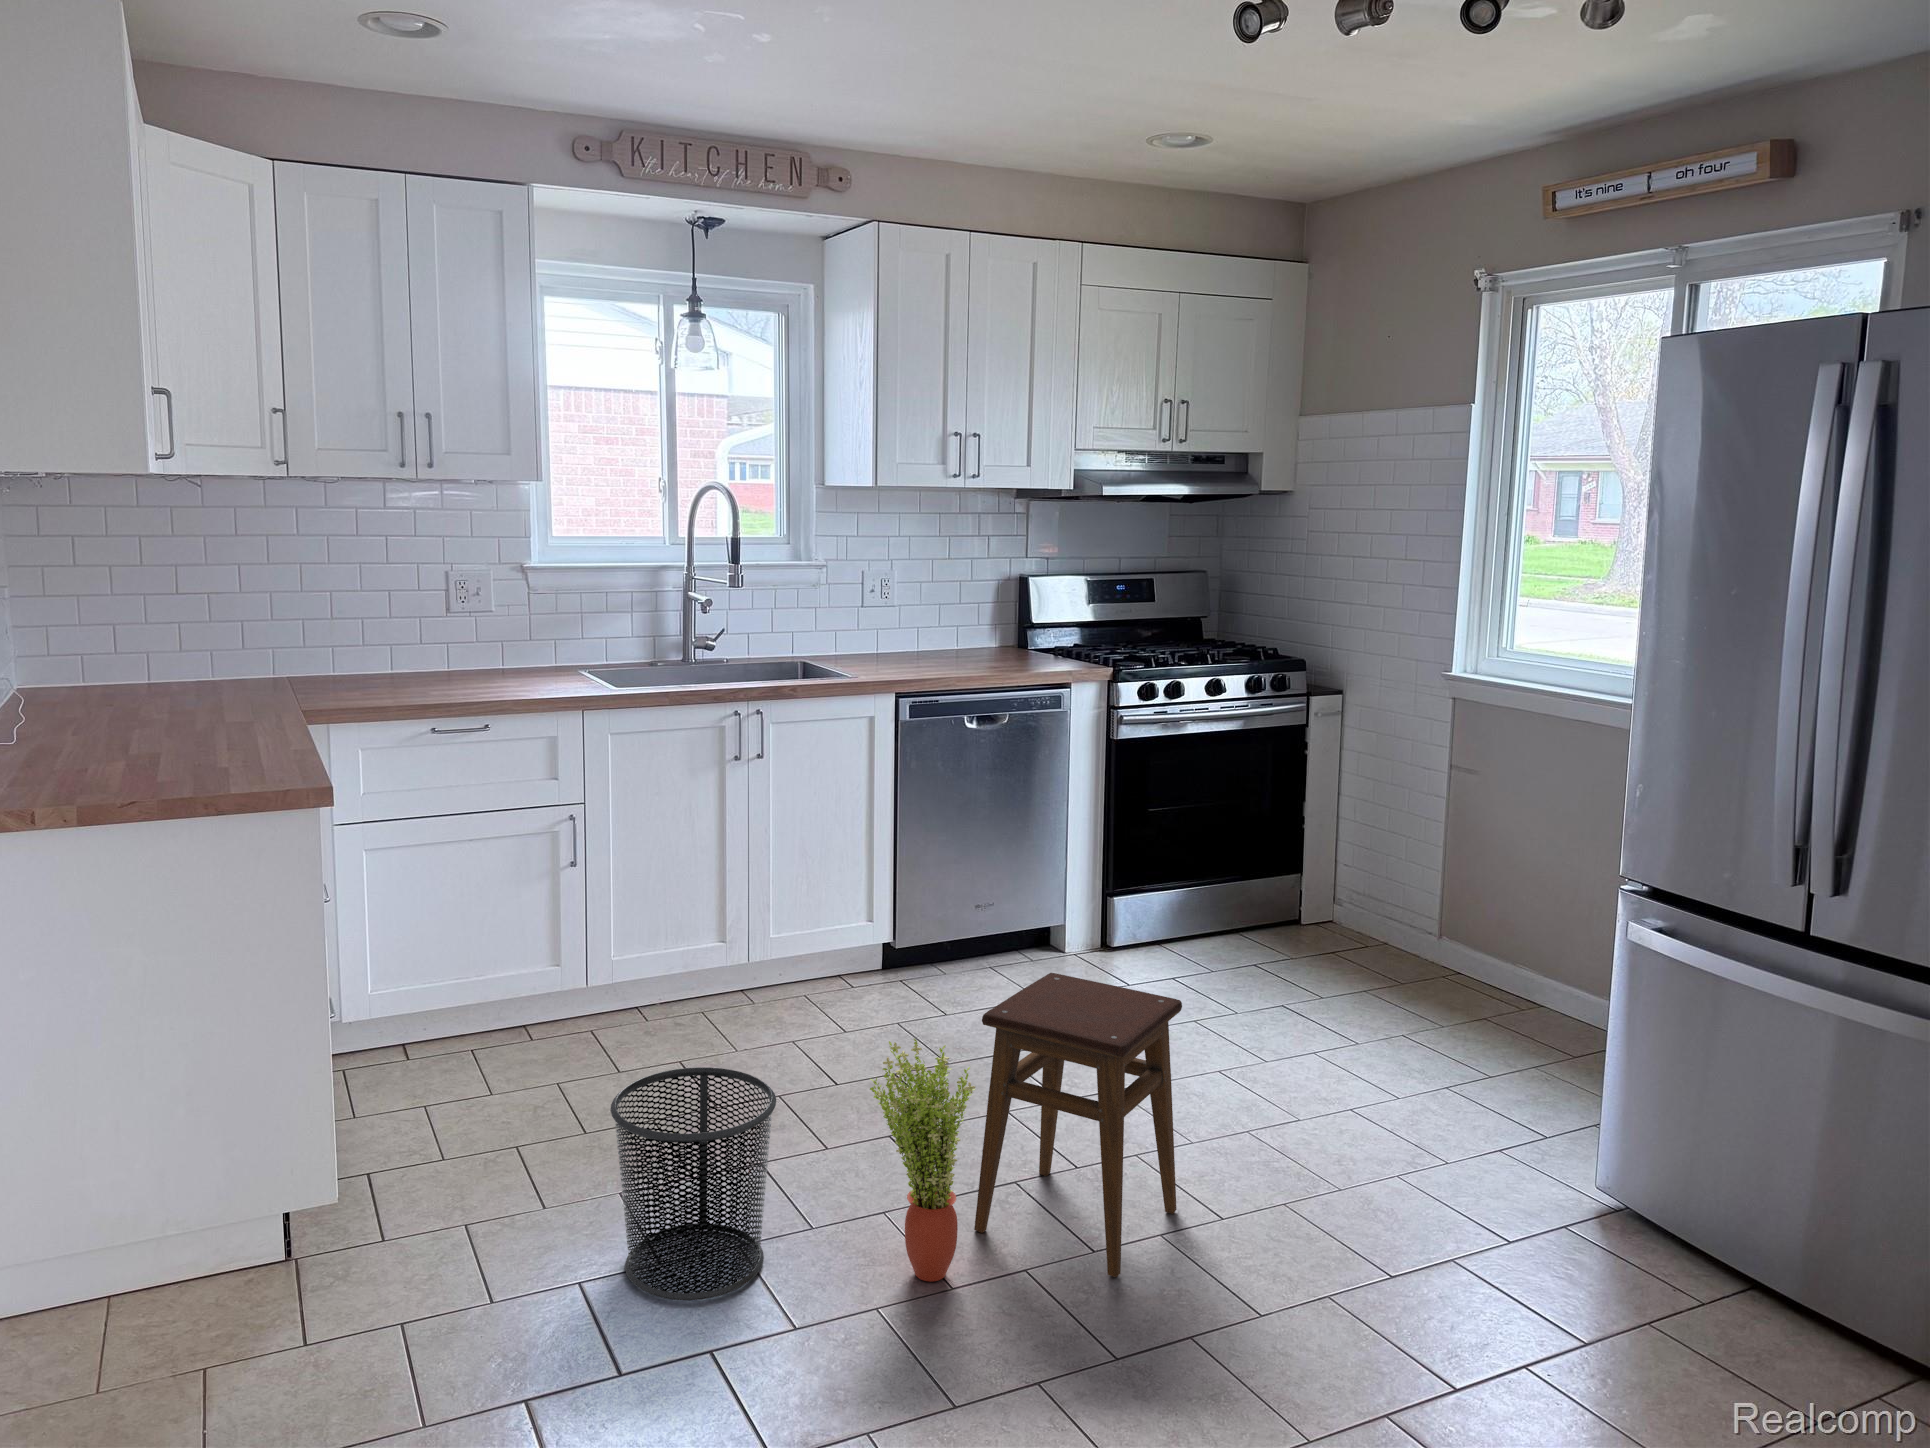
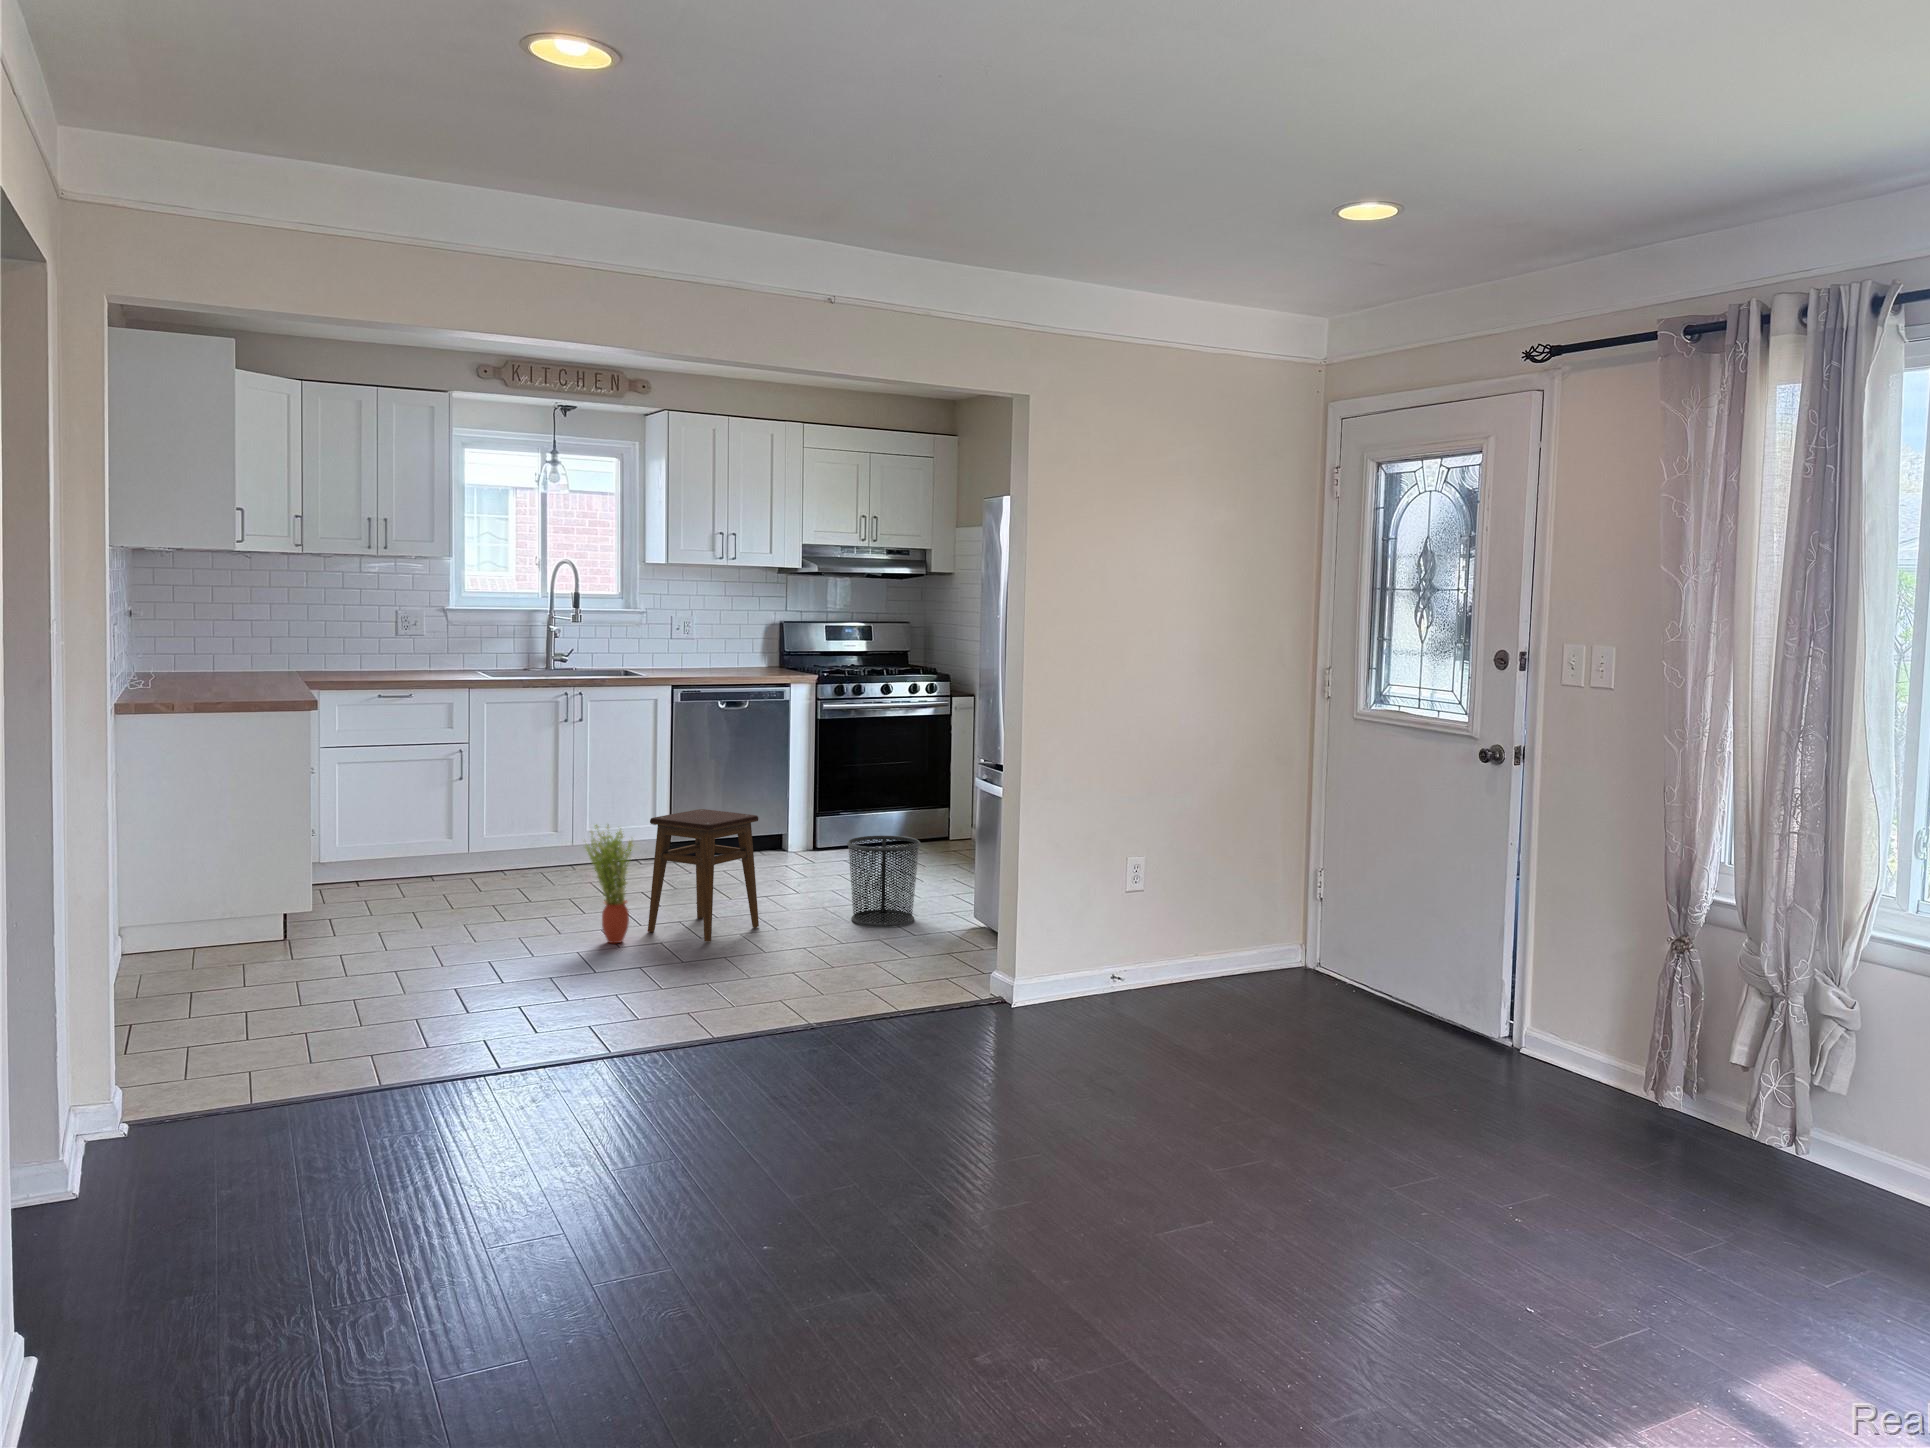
waste bin: present [610,1067,776,1300] -> present [847,835,921,927]

